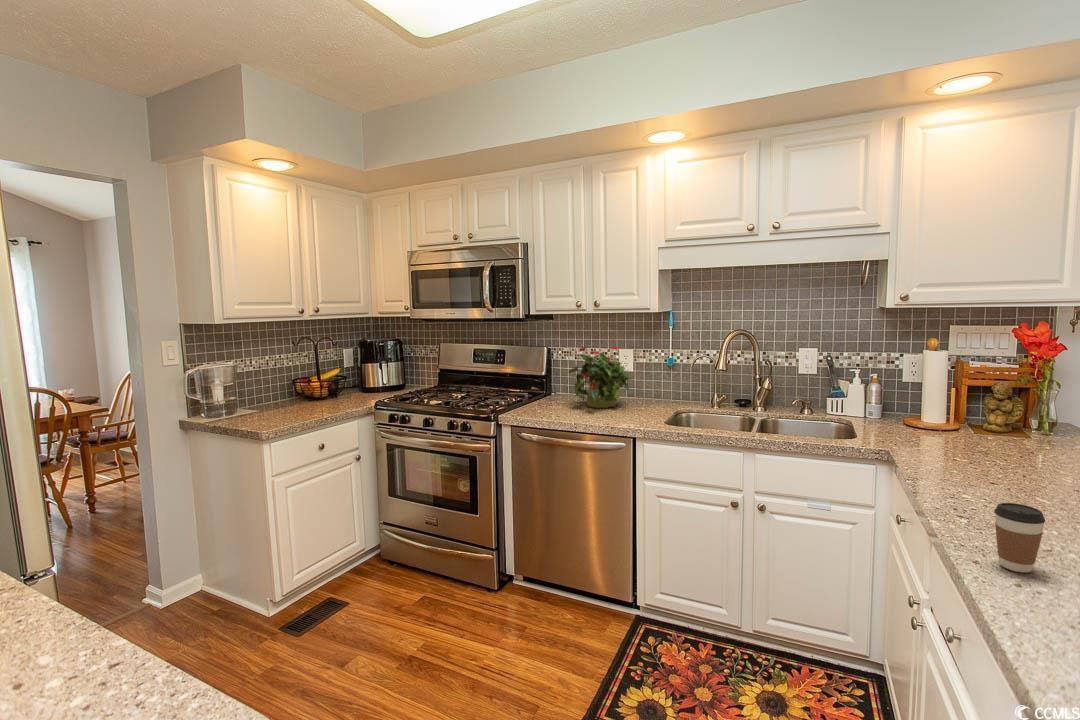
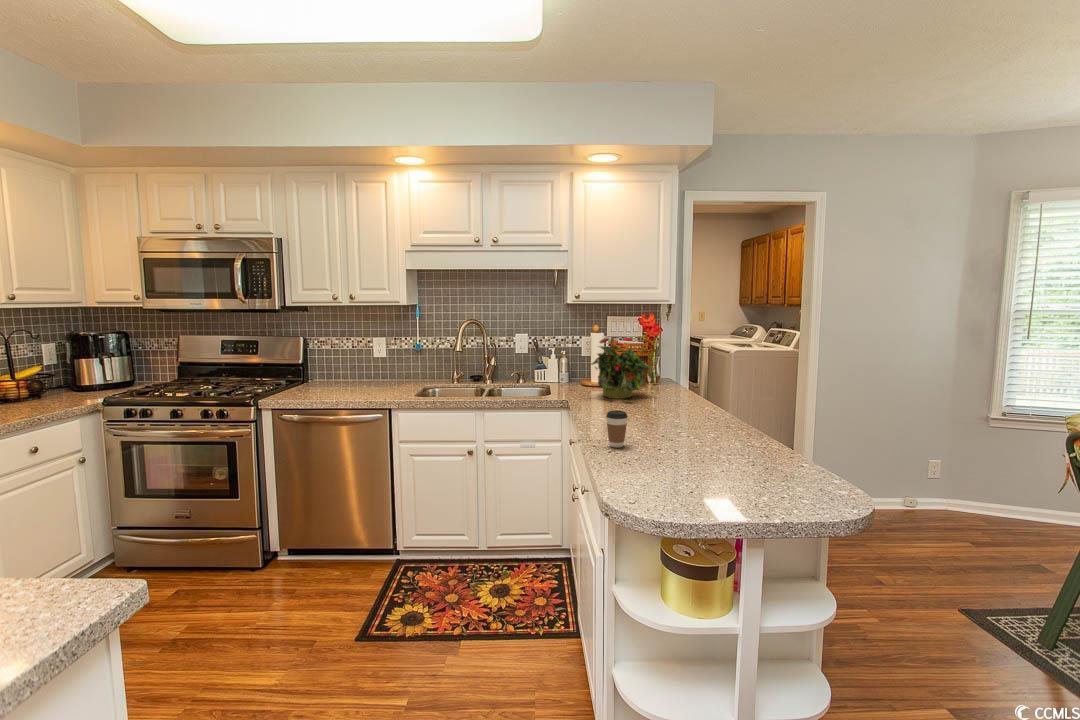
potted plant: present [569,346,631,408] -> present [592,338,653,399]

